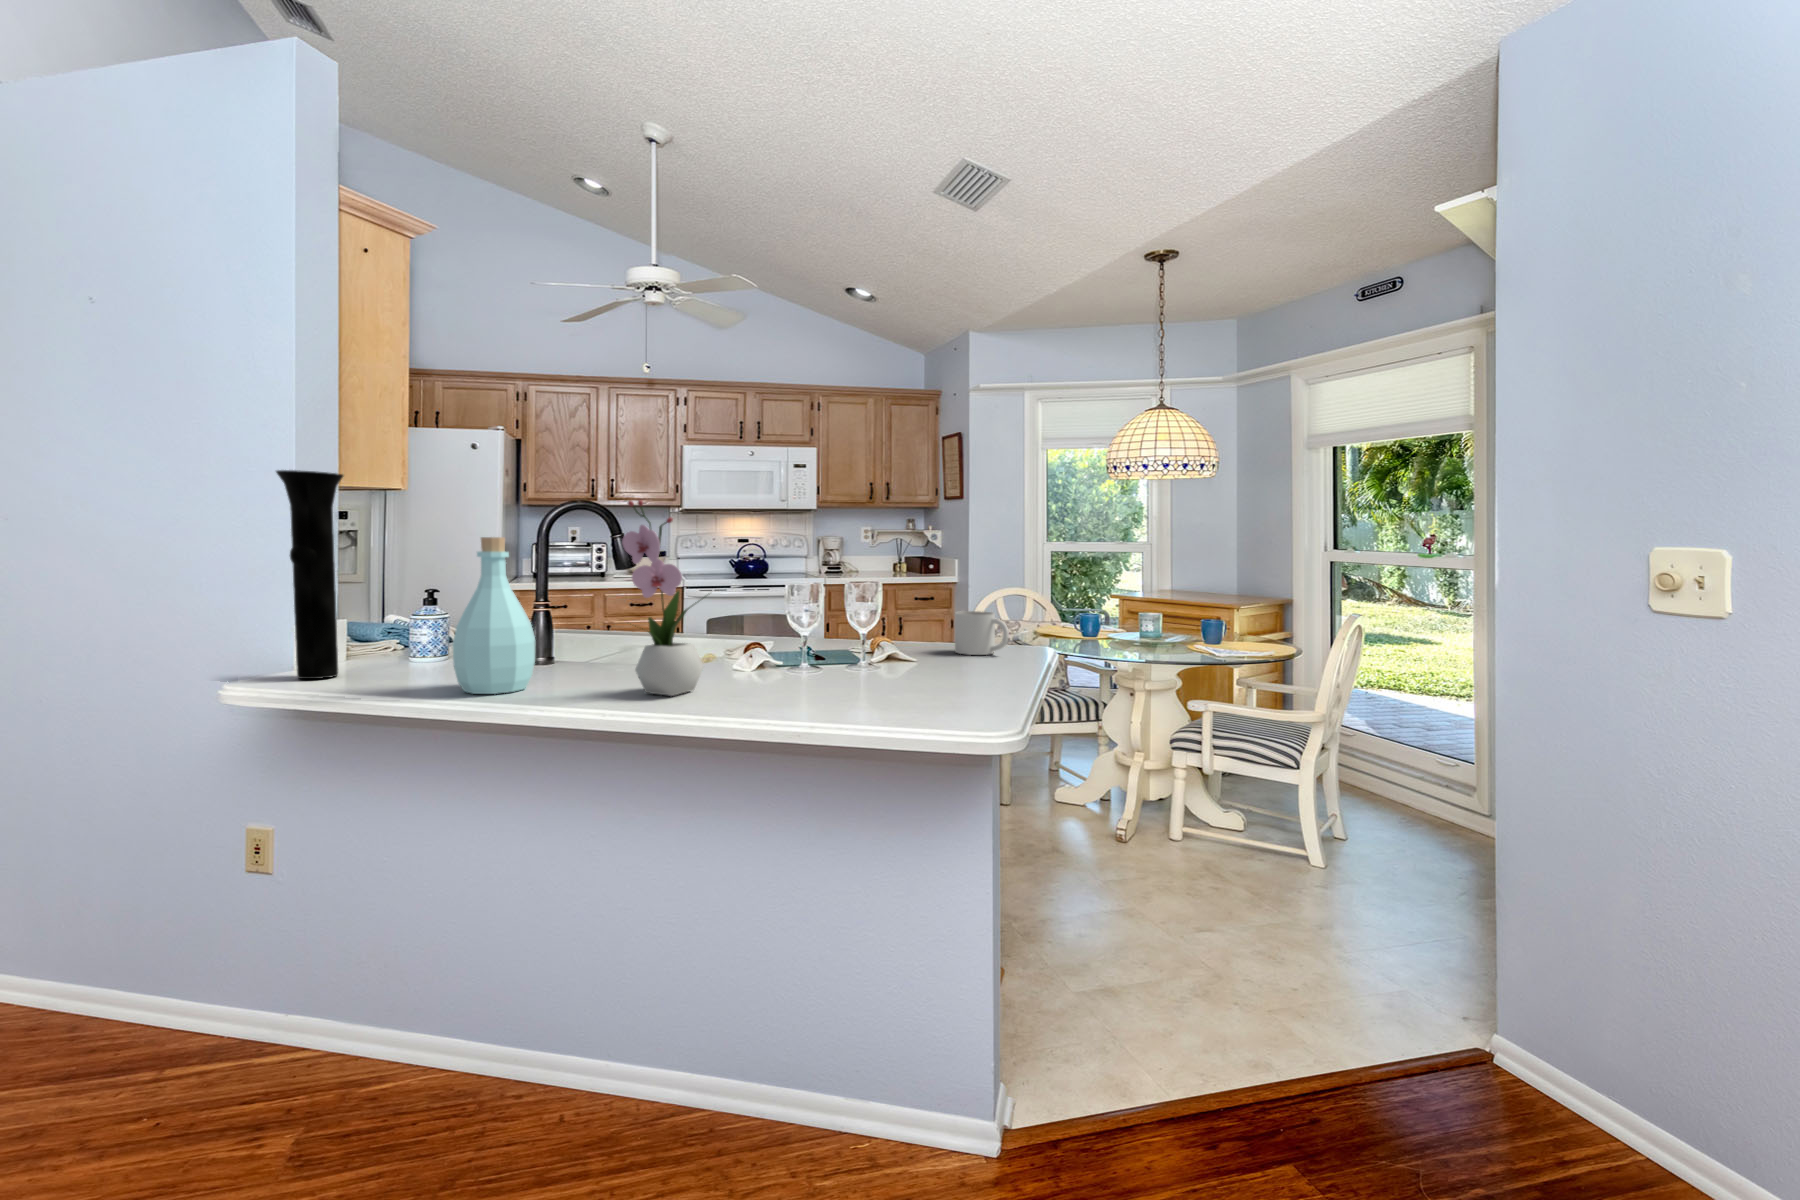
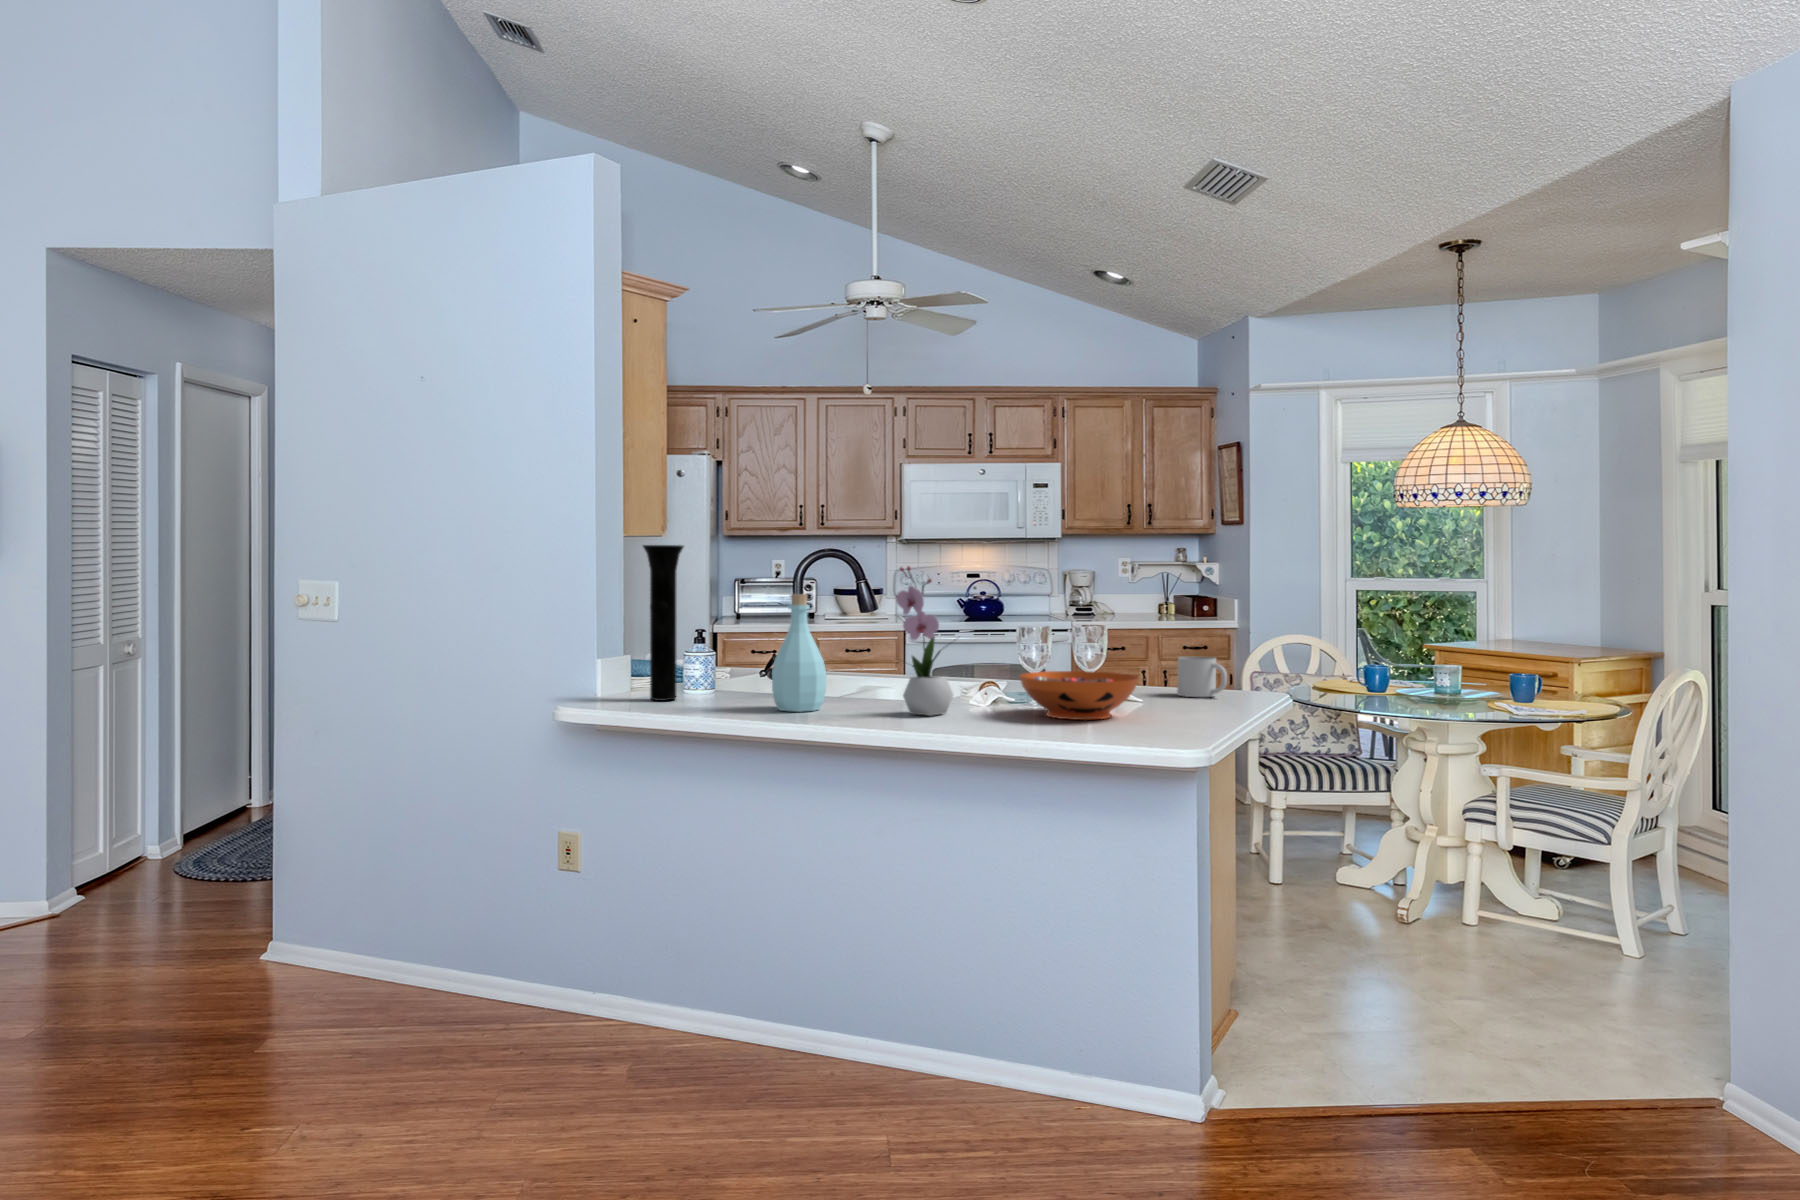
decorative bowl: none [788,632,934,696] -> present [1020,671,1138,720]

